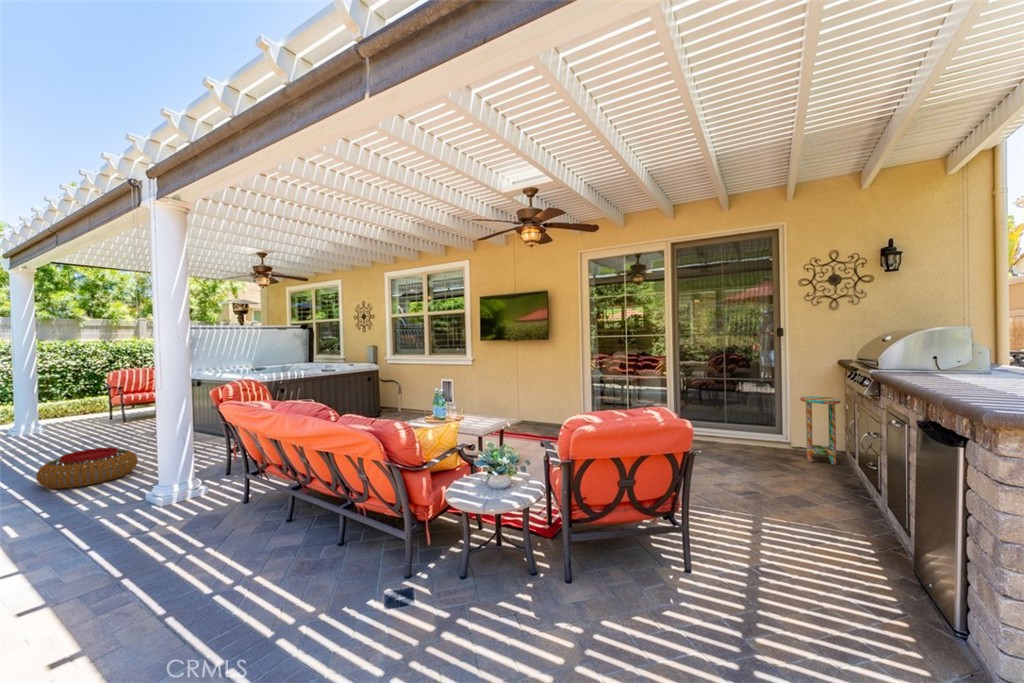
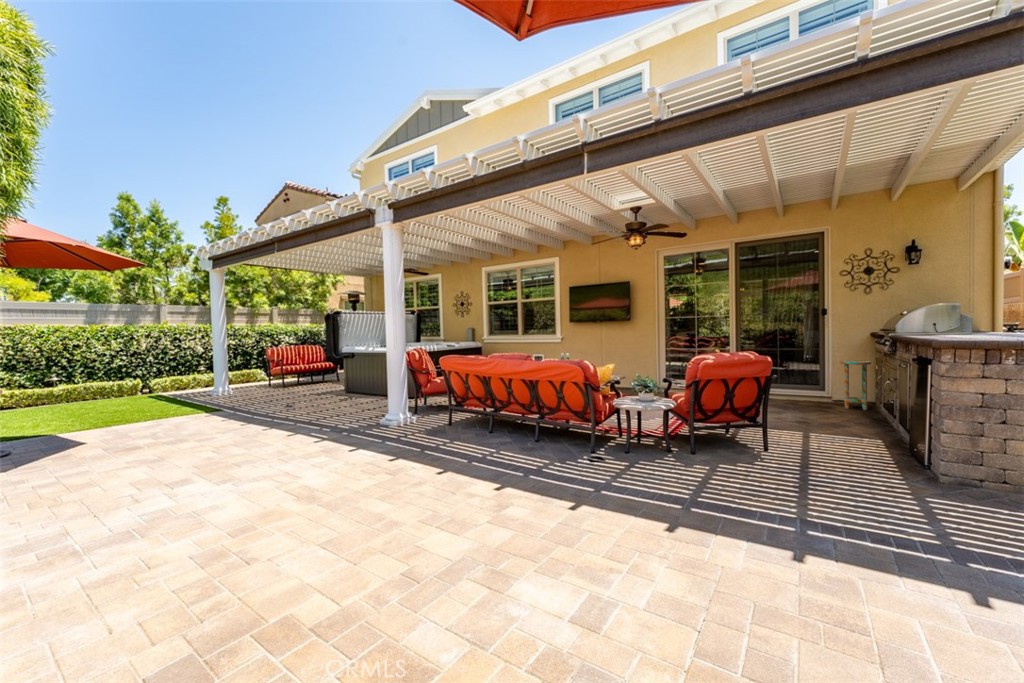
pouf: present [36,447,138,489] -> none [300,395,353,419]

